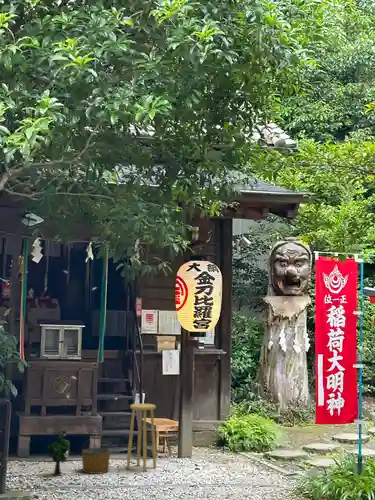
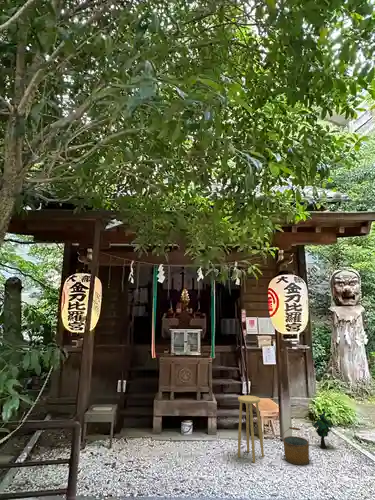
decorative plant: present [46,431,71,476] -> present [312,411,332,449]
bucket: present [82,437,110,474] -> present [283,427,309,465]

